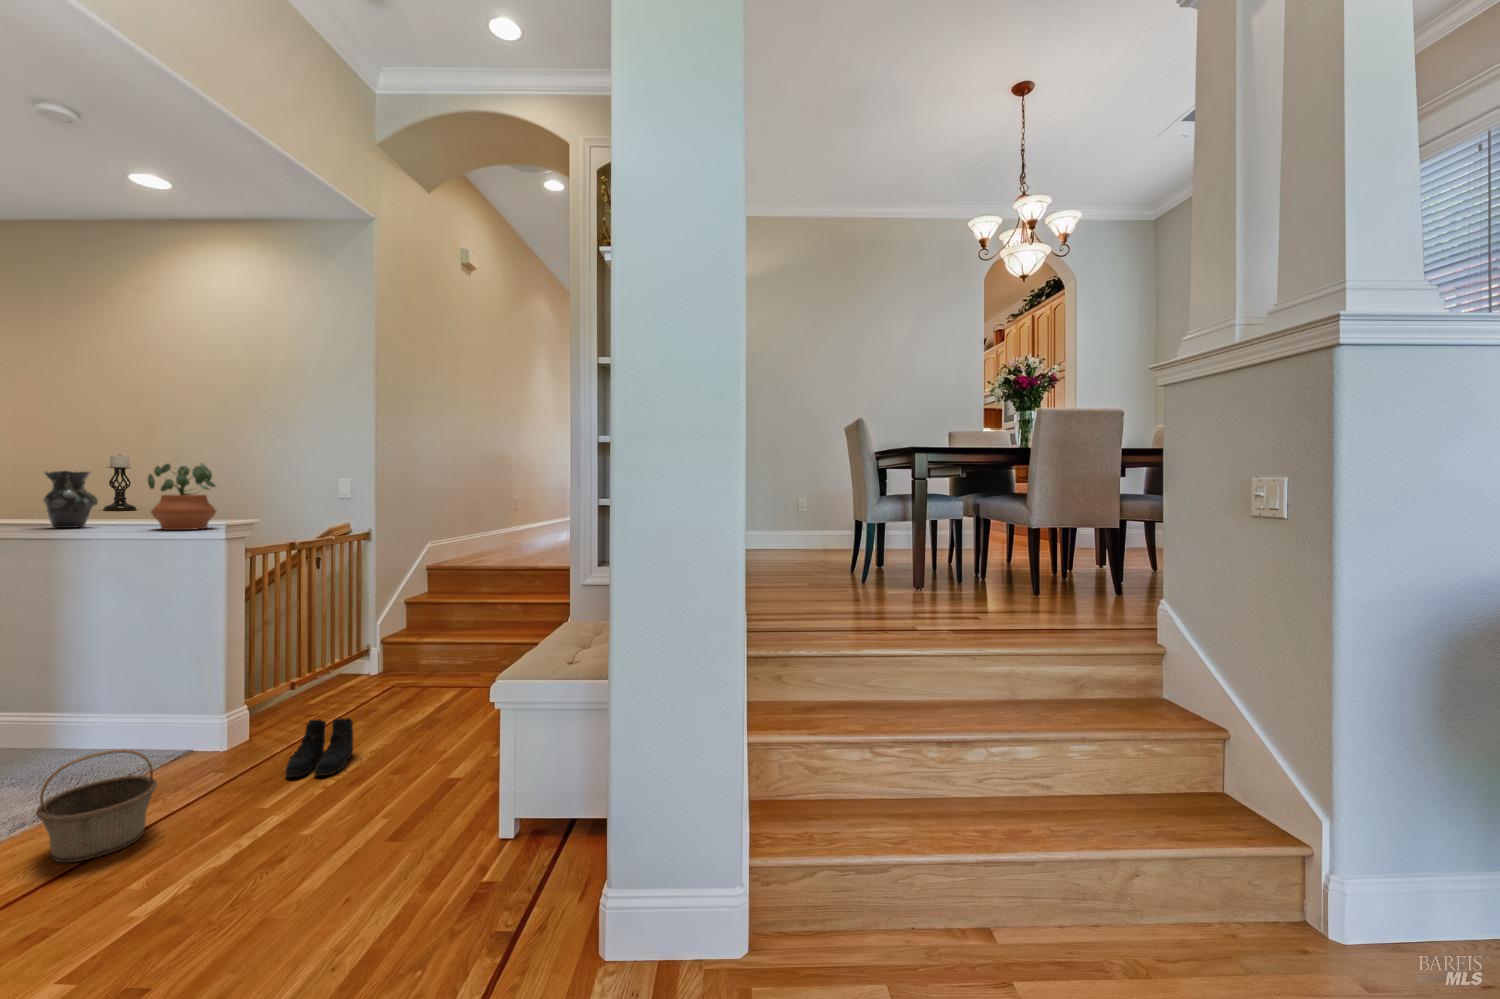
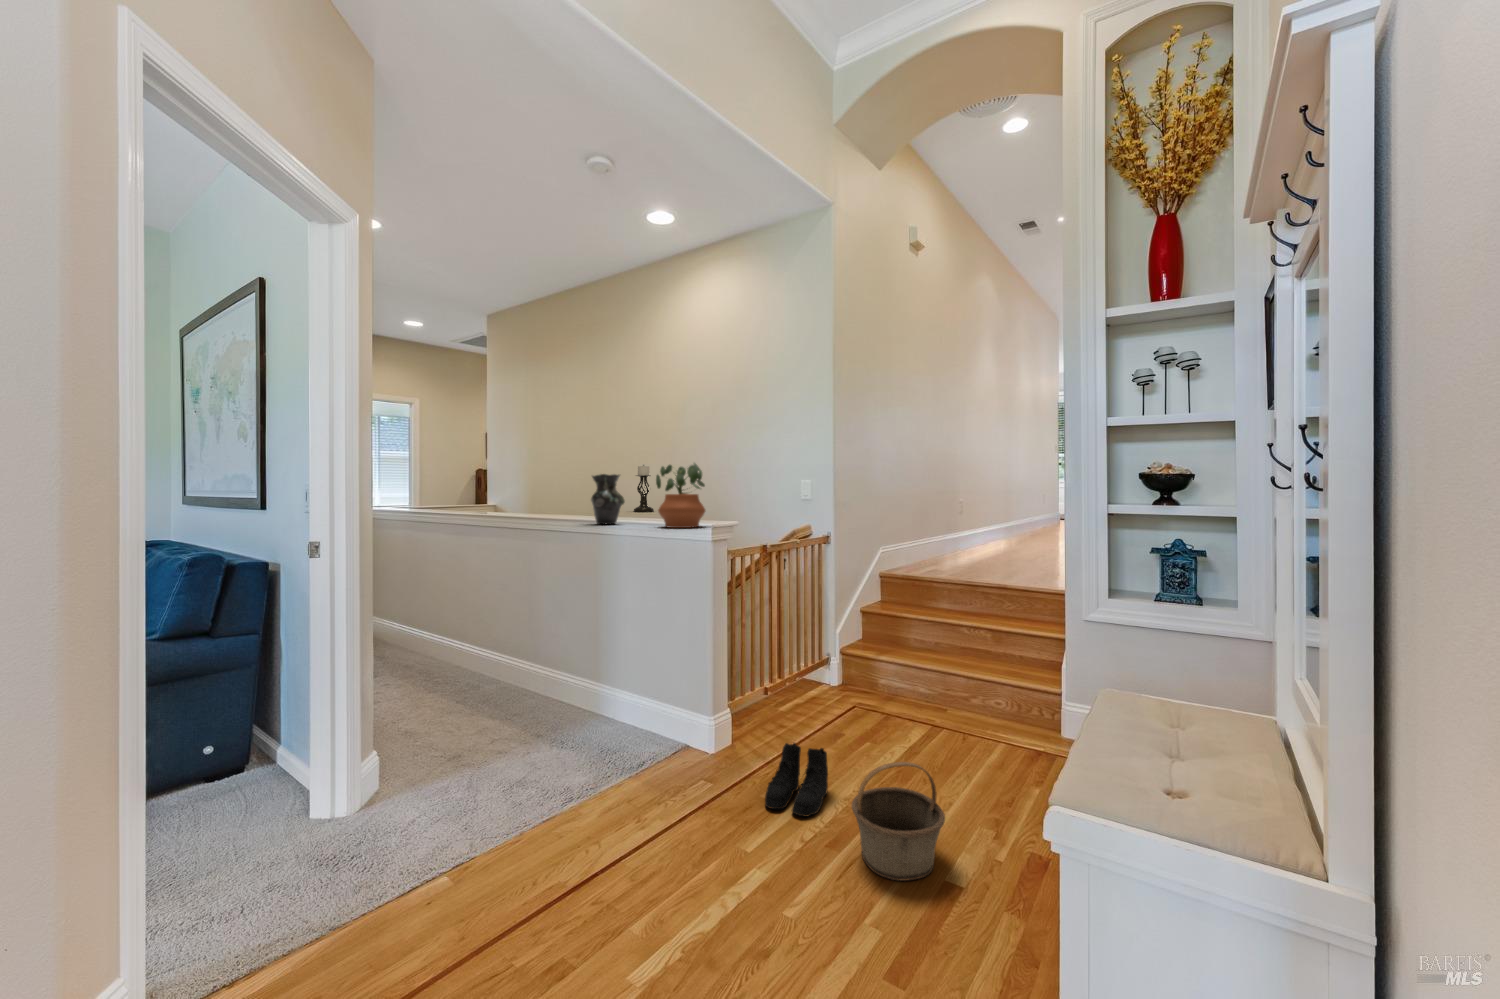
basket: present [36,749,157,862] -> present [852,762,945,881]

